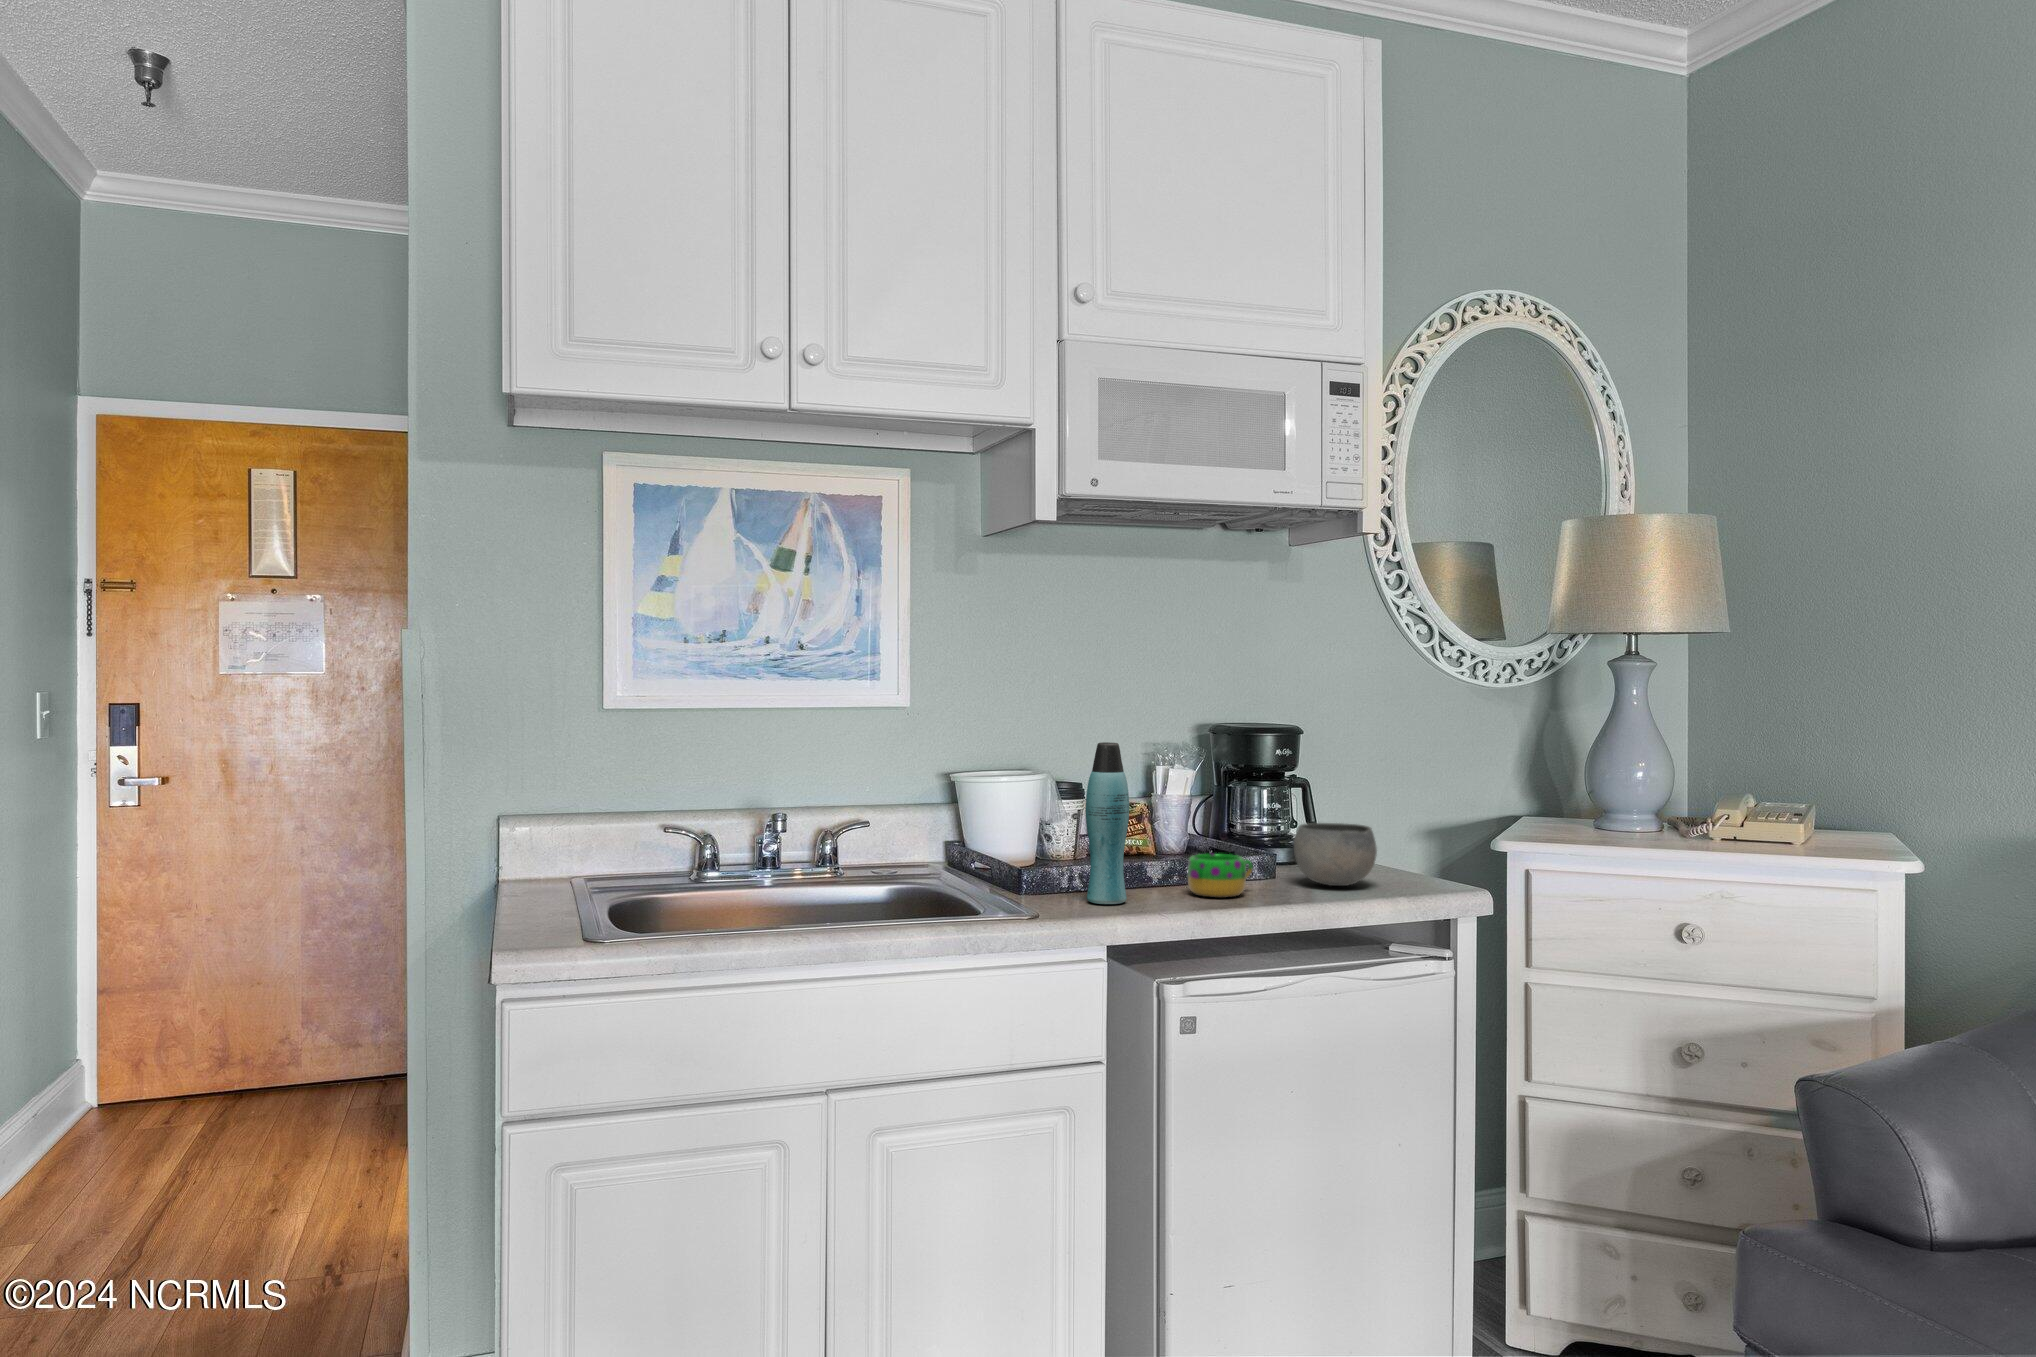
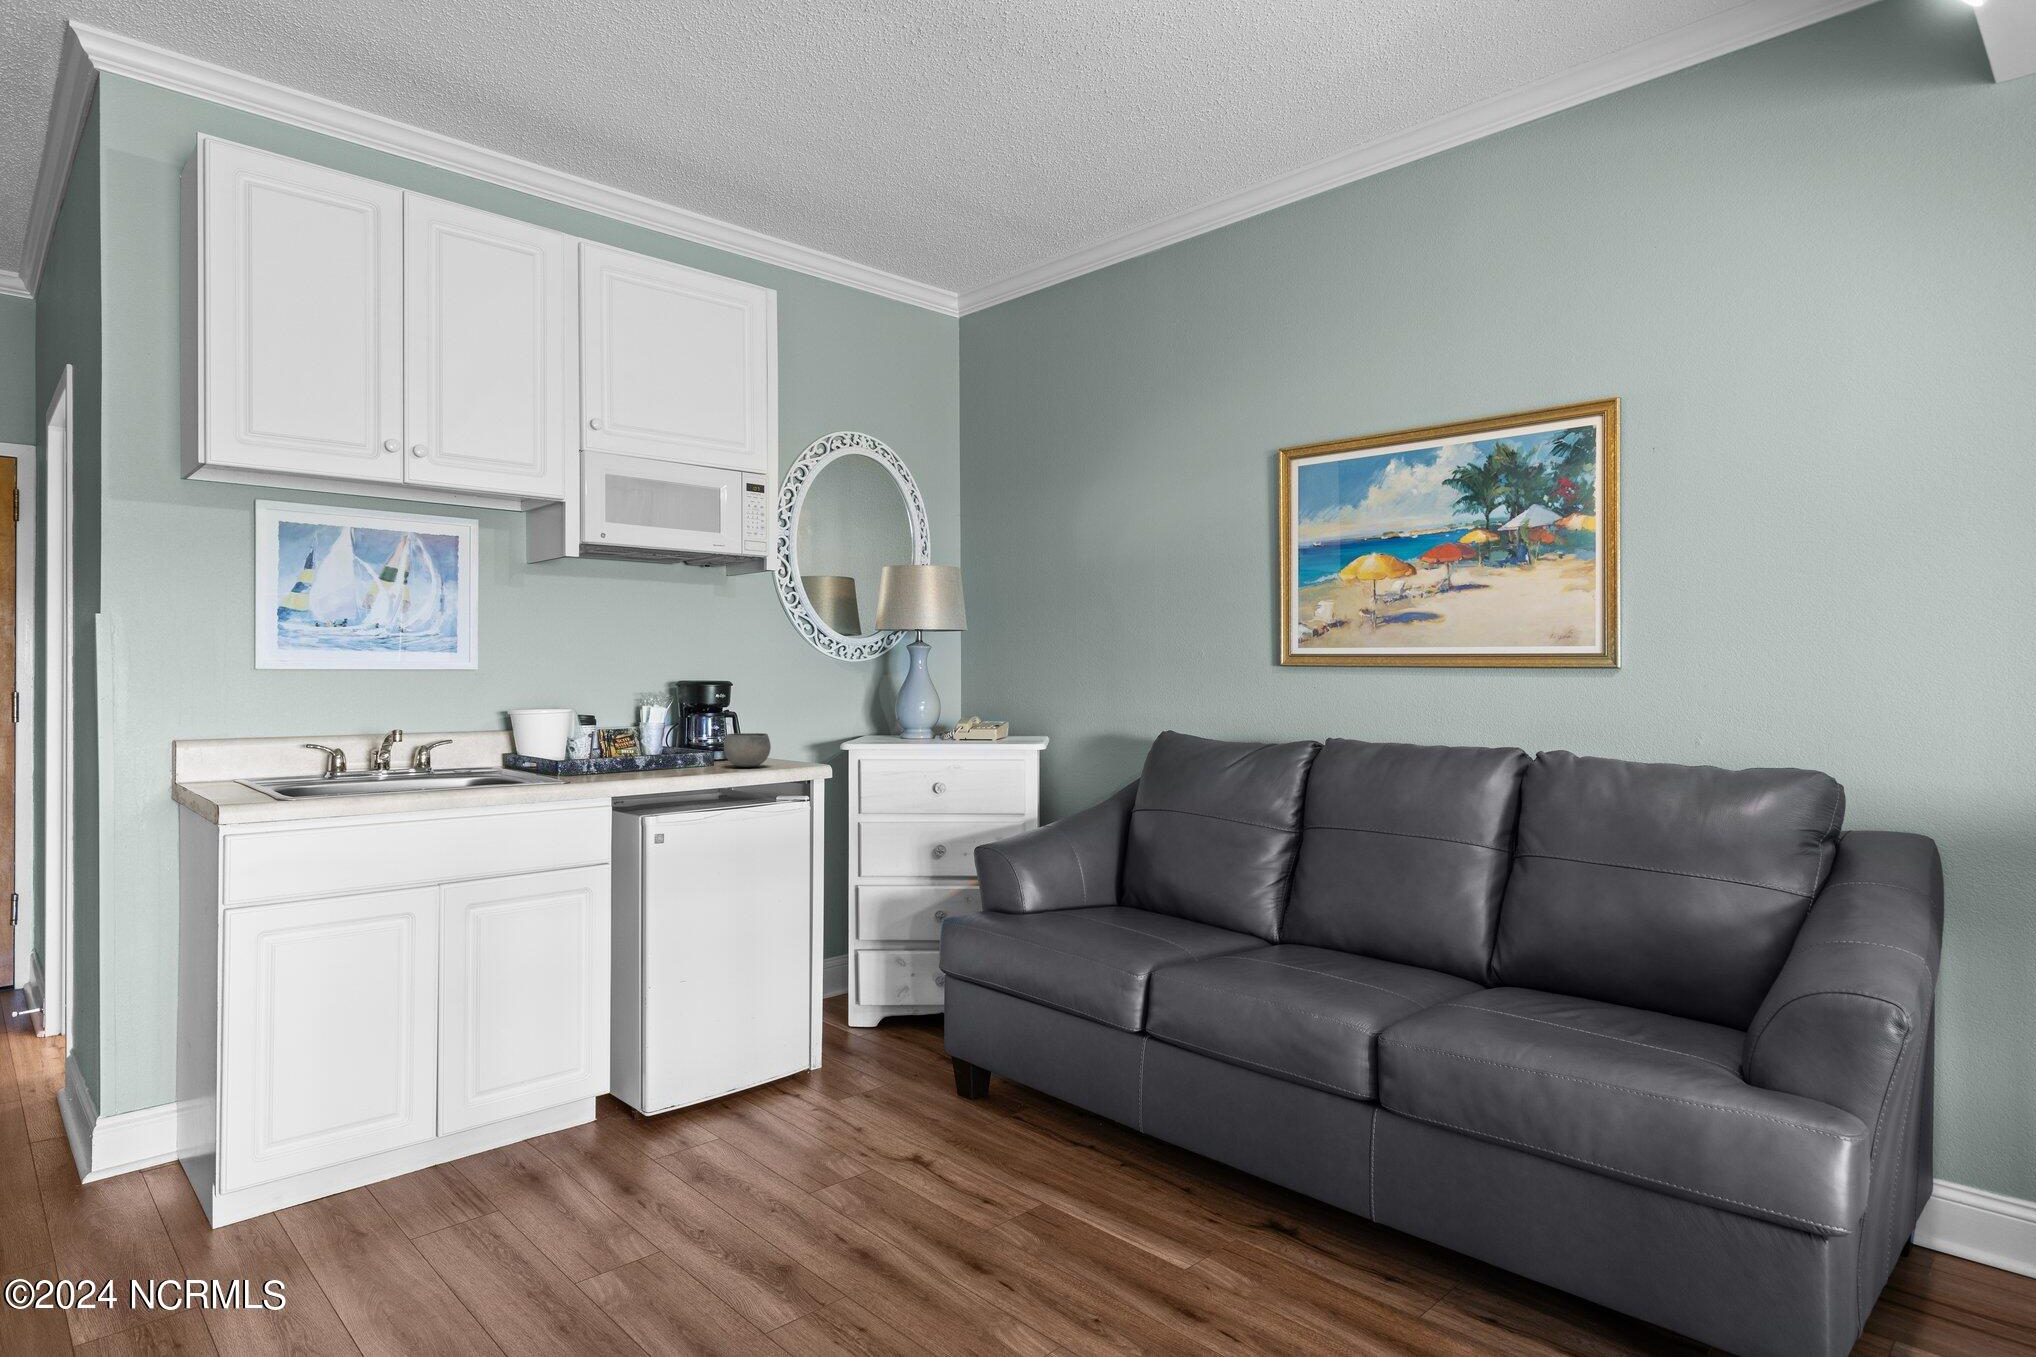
bottle: present [1086,742,1129,904] -> none [598,685,624,777]
mug: present [1188,854,1253,898] -> none [660,750,699,773]

